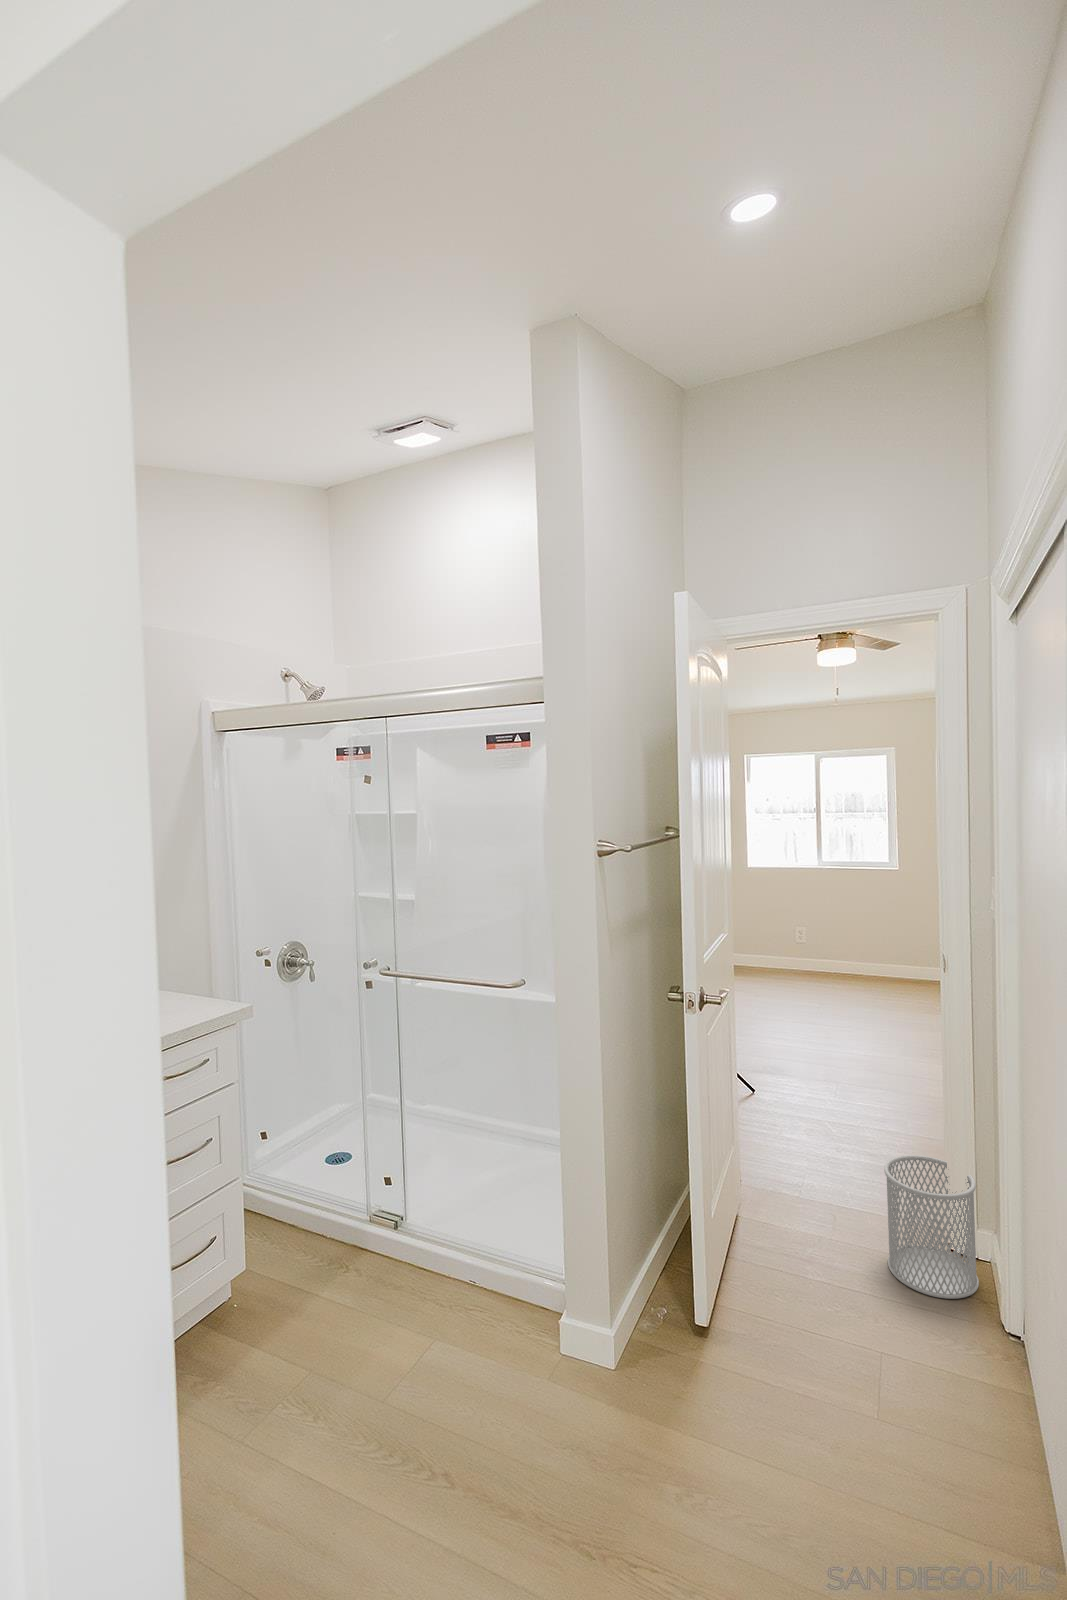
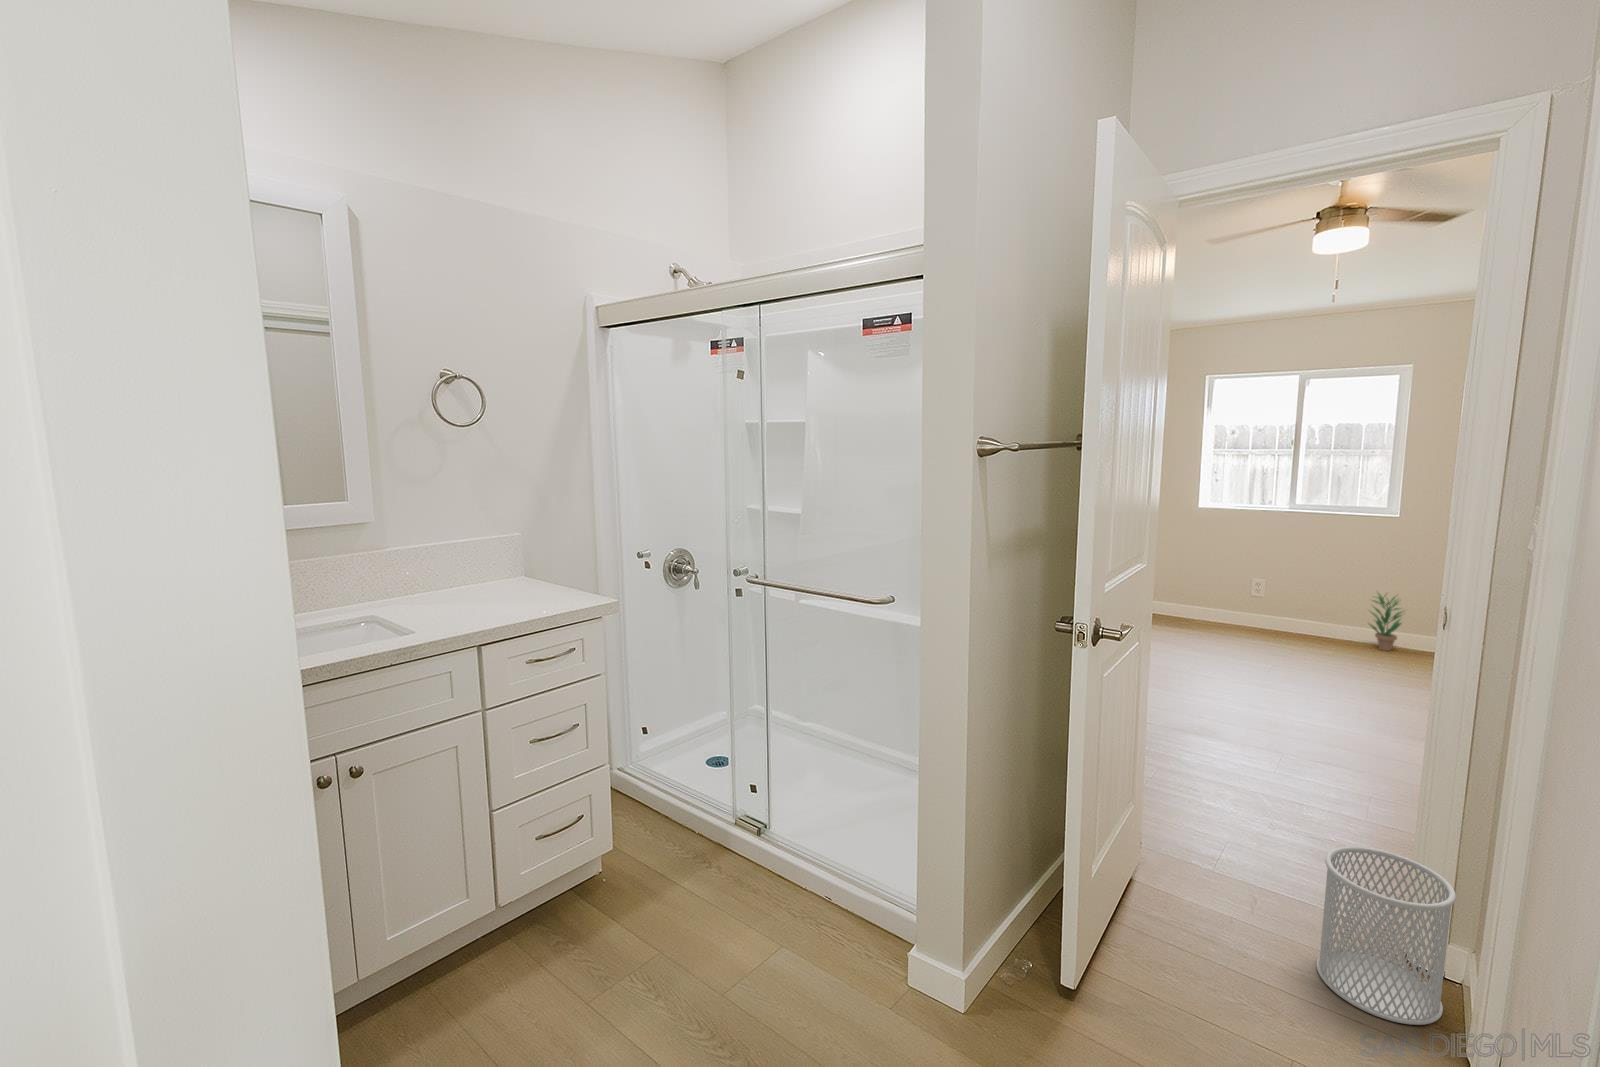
potted plant: none [887,932,917,984] -> present [1370,593,1403,651]

